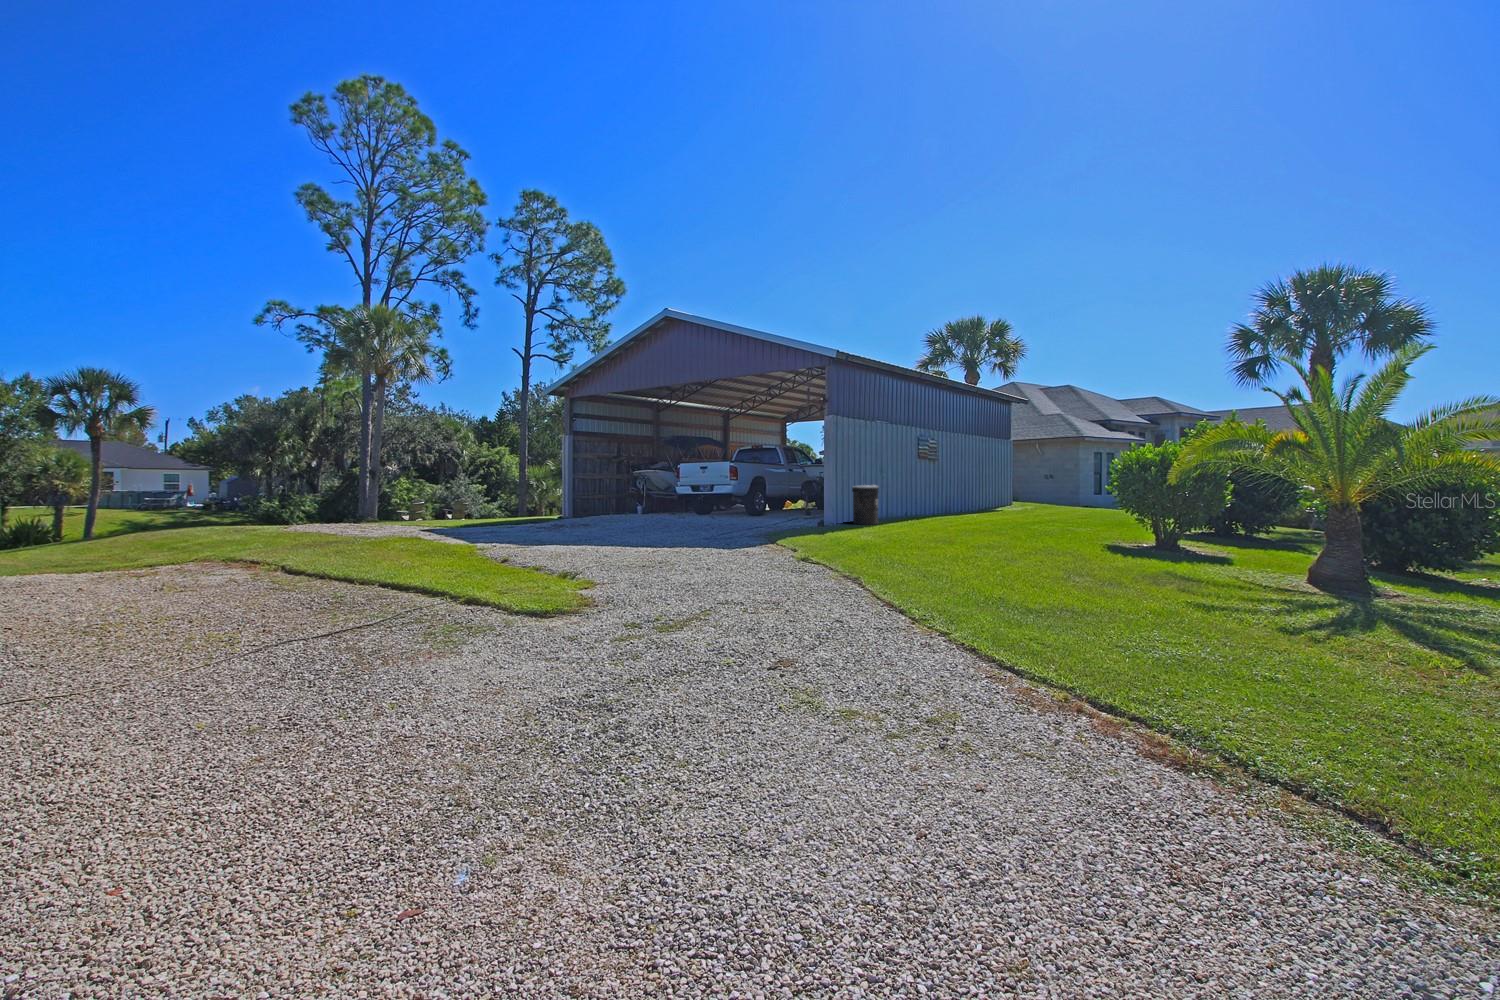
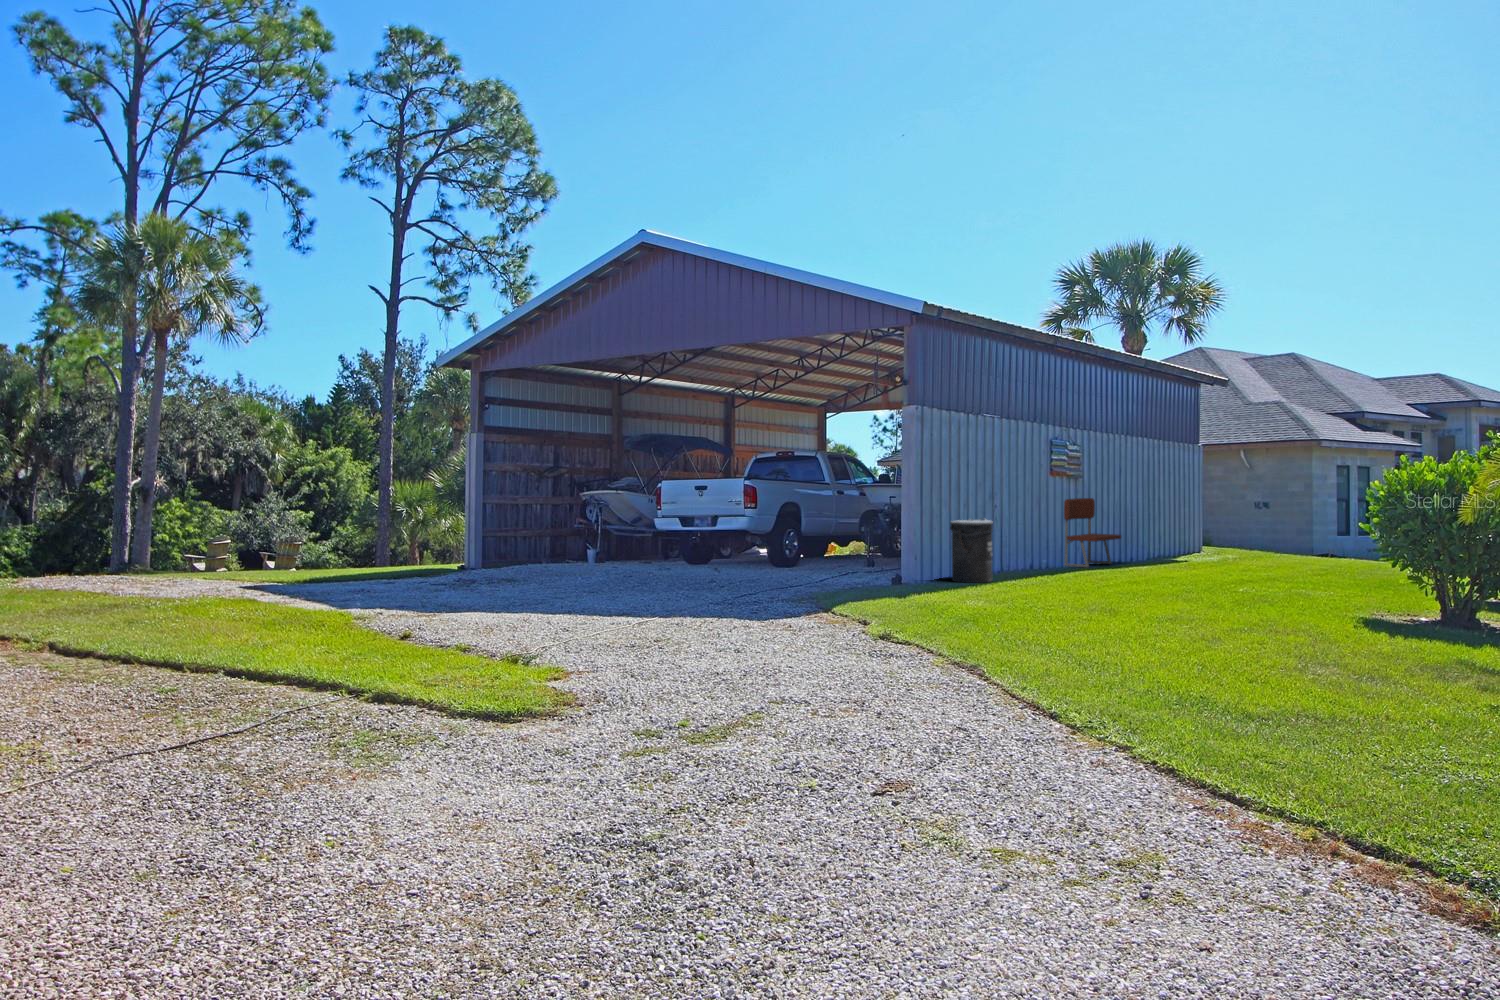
bench: none [924,472,961,515] -> present [1064,498,1121,568]

